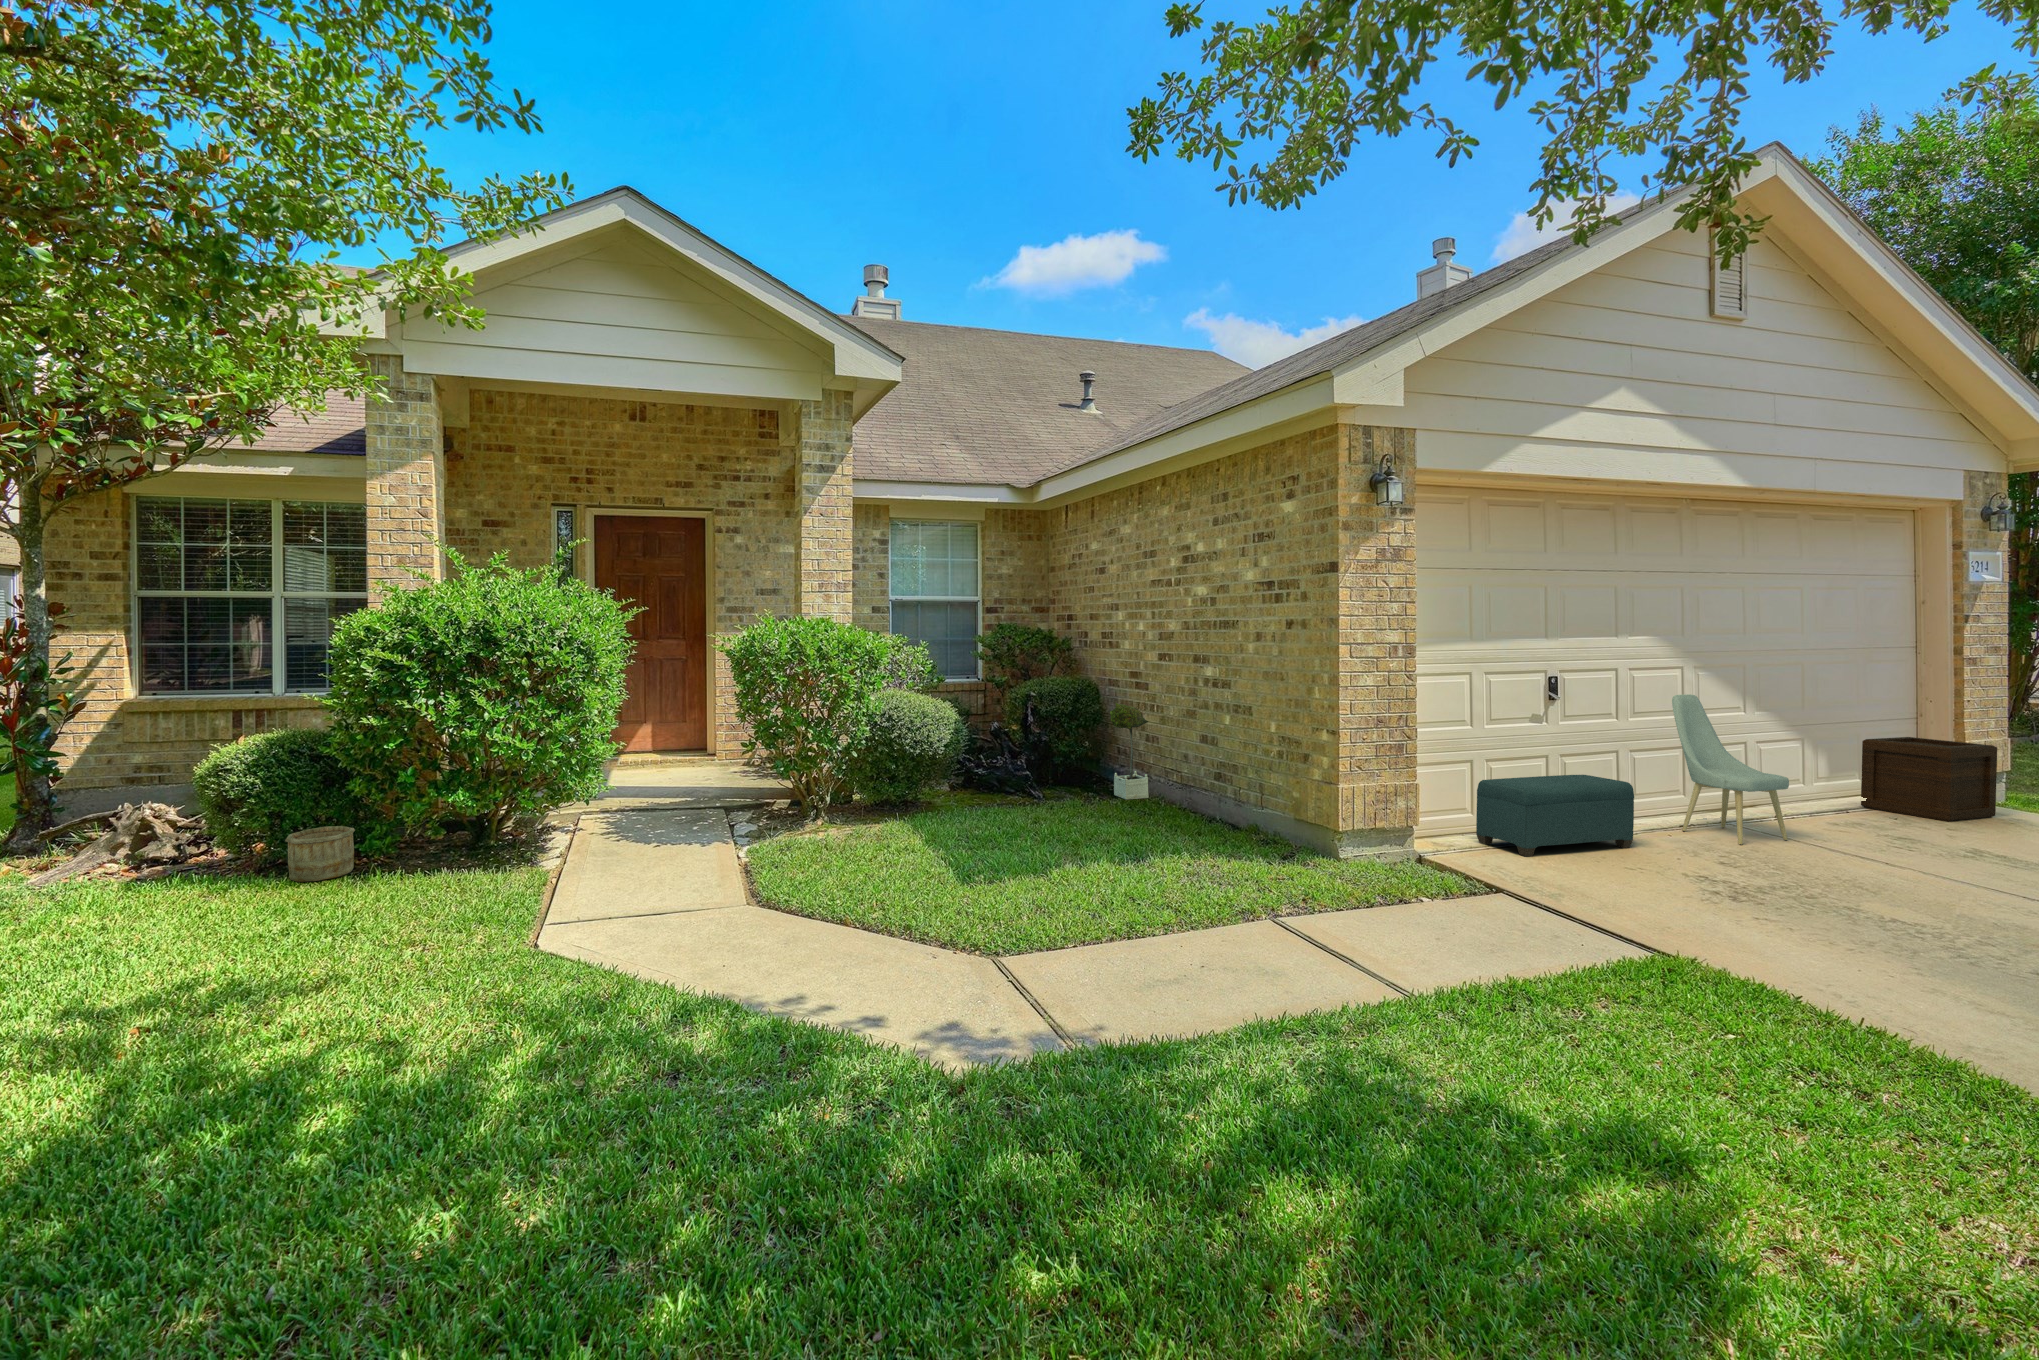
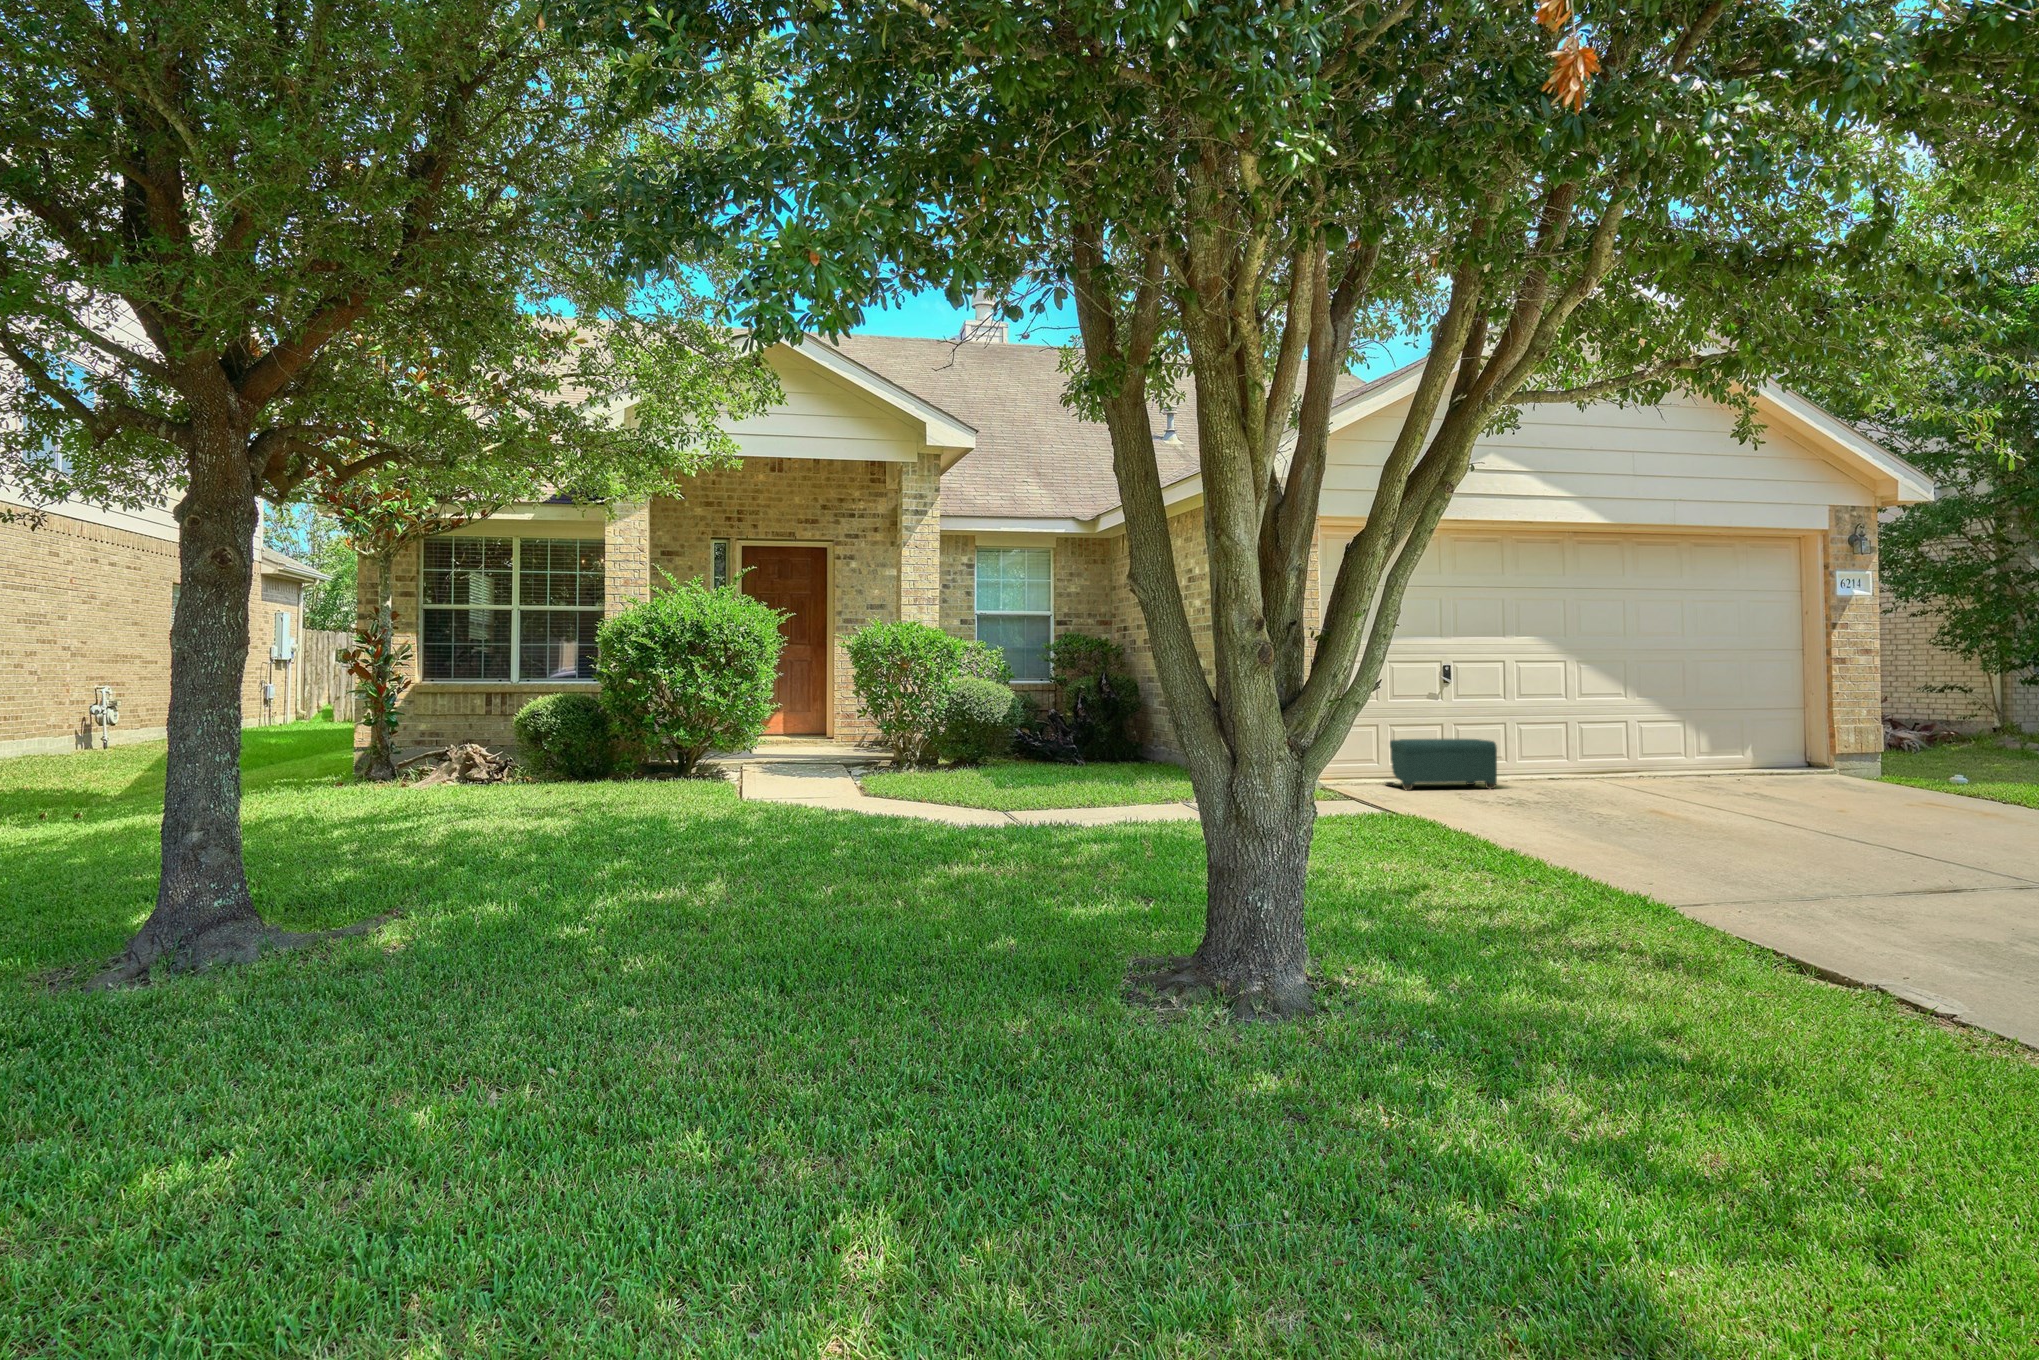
chair: present [1672,694,1789,845] -> none [1555,682,1628,790]
potted tree: present [1110,703,1149,799] -> none [1138,692,1169,767]
wooden crate: present [1861,737,1997,821] -> none [1747,723,1843,785]
wooden bucket: present [285,826,355,882] -> none [576,753,613,783]

